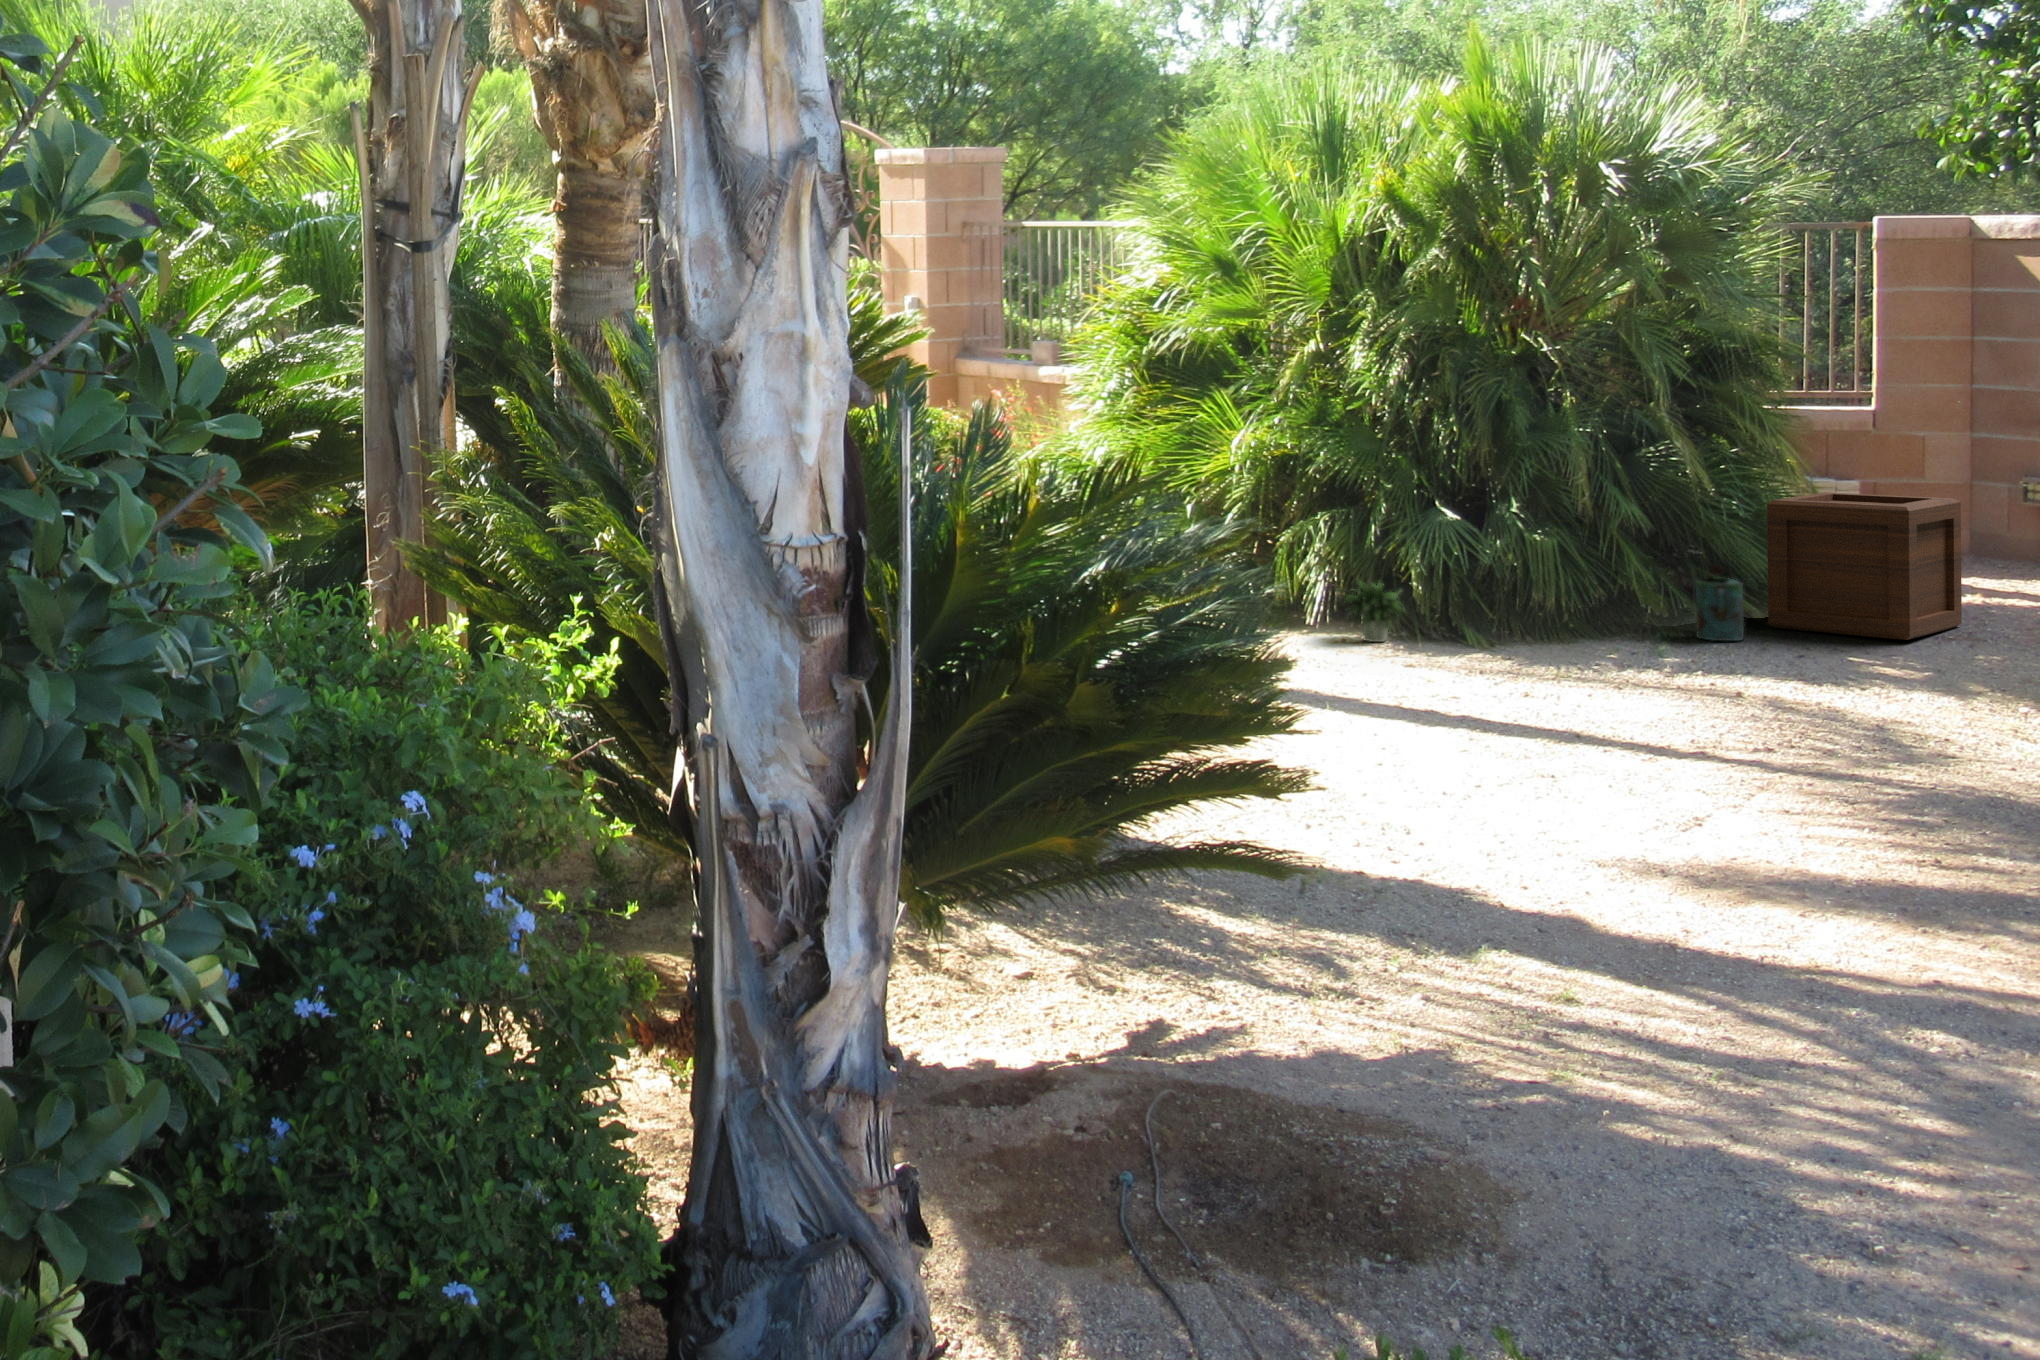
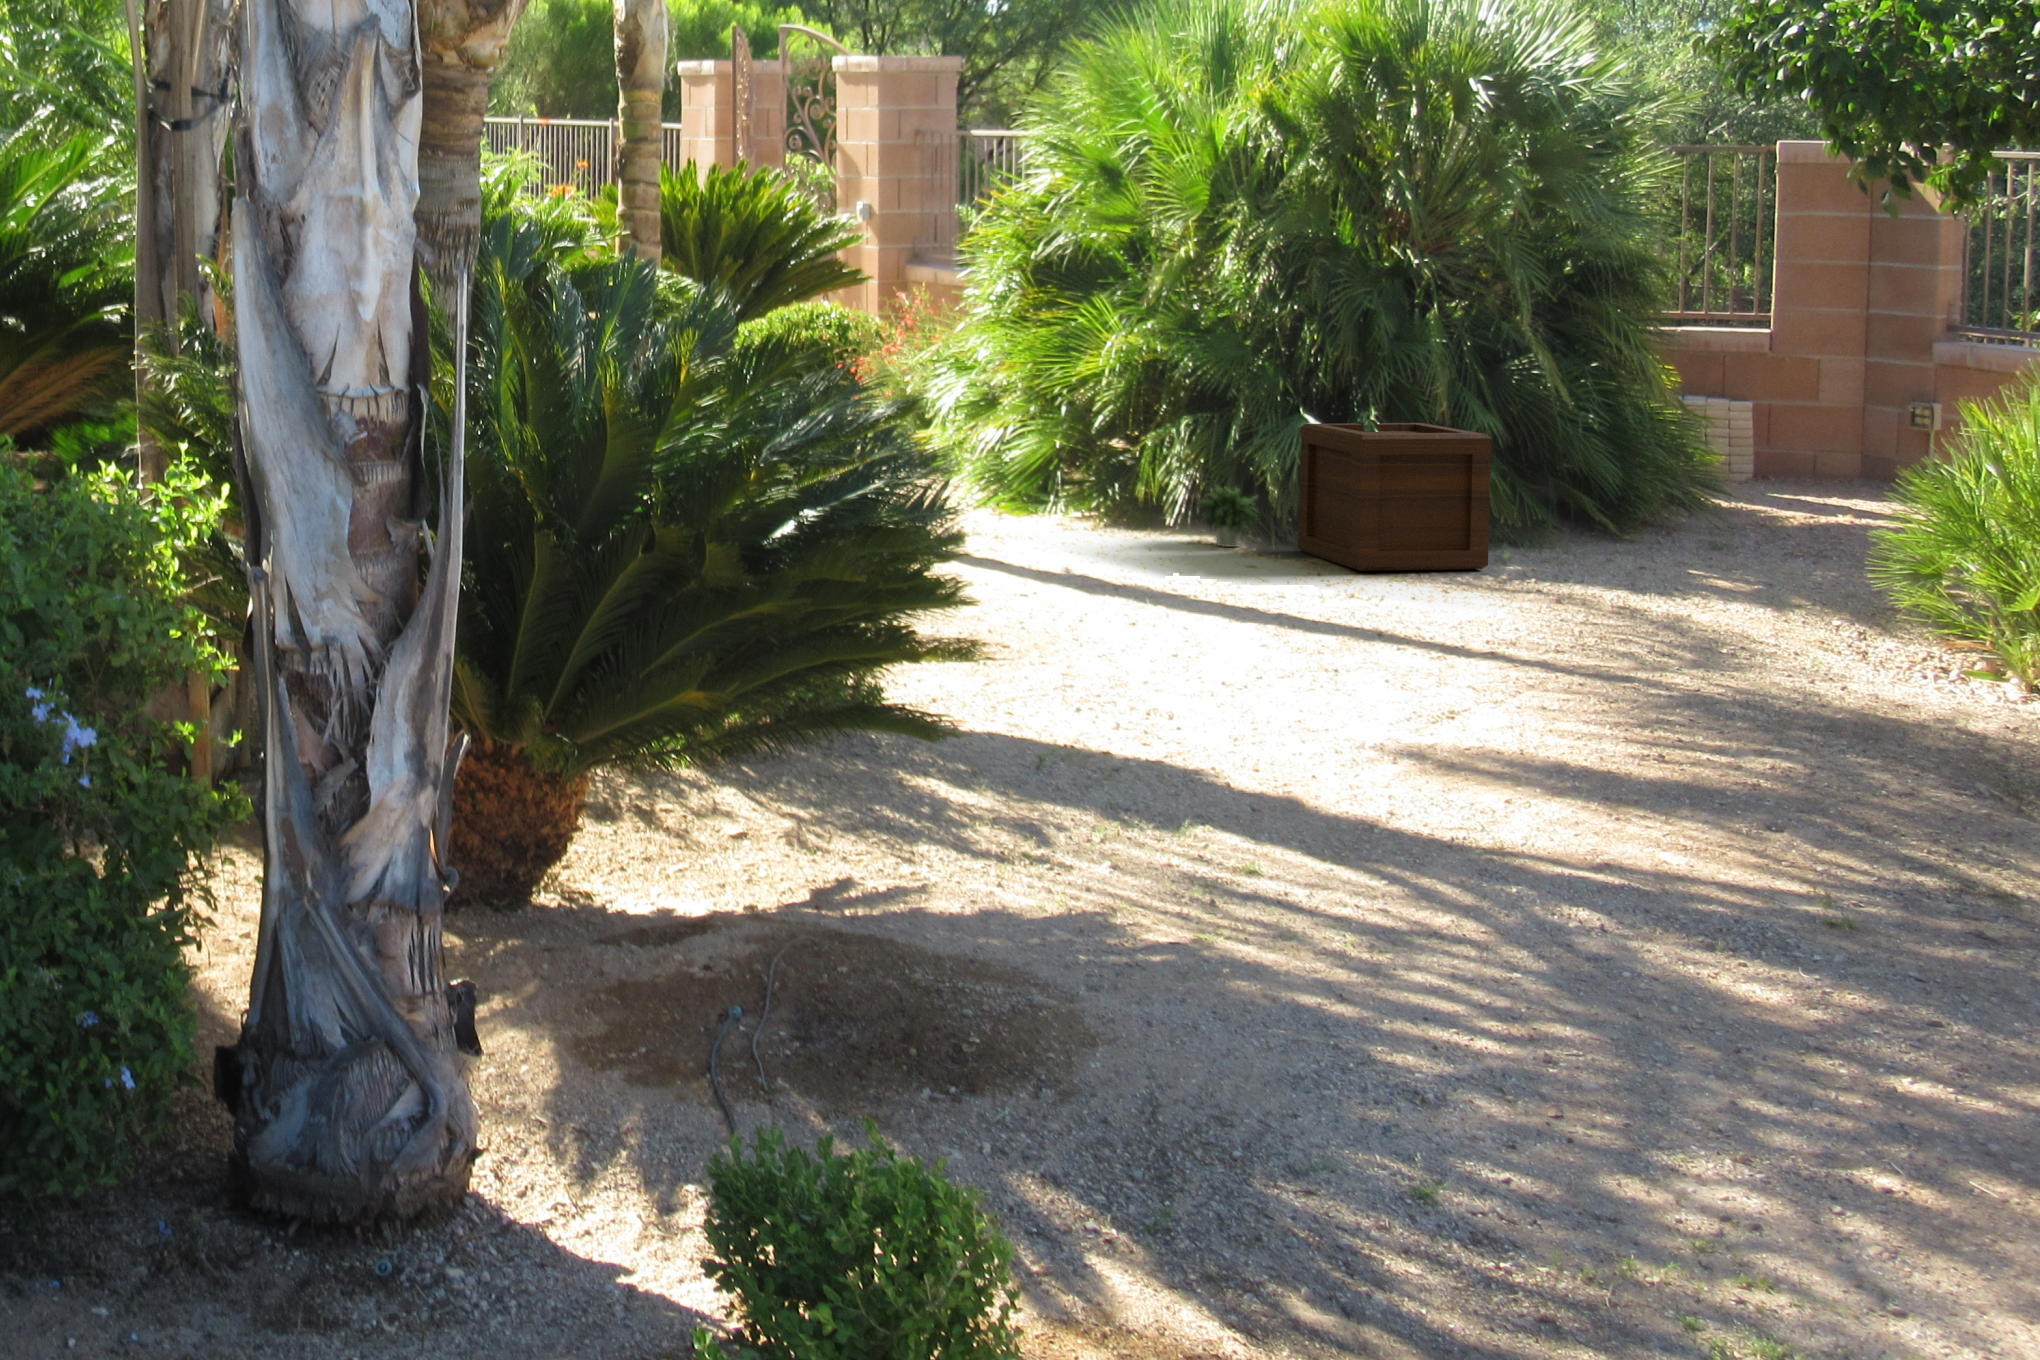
wooden crate: present [1767,492,1962,640] -> present [1298,423,1492,571]
watering can: present [1696,566,1744,641] -> none [1547,480,1595,554]

